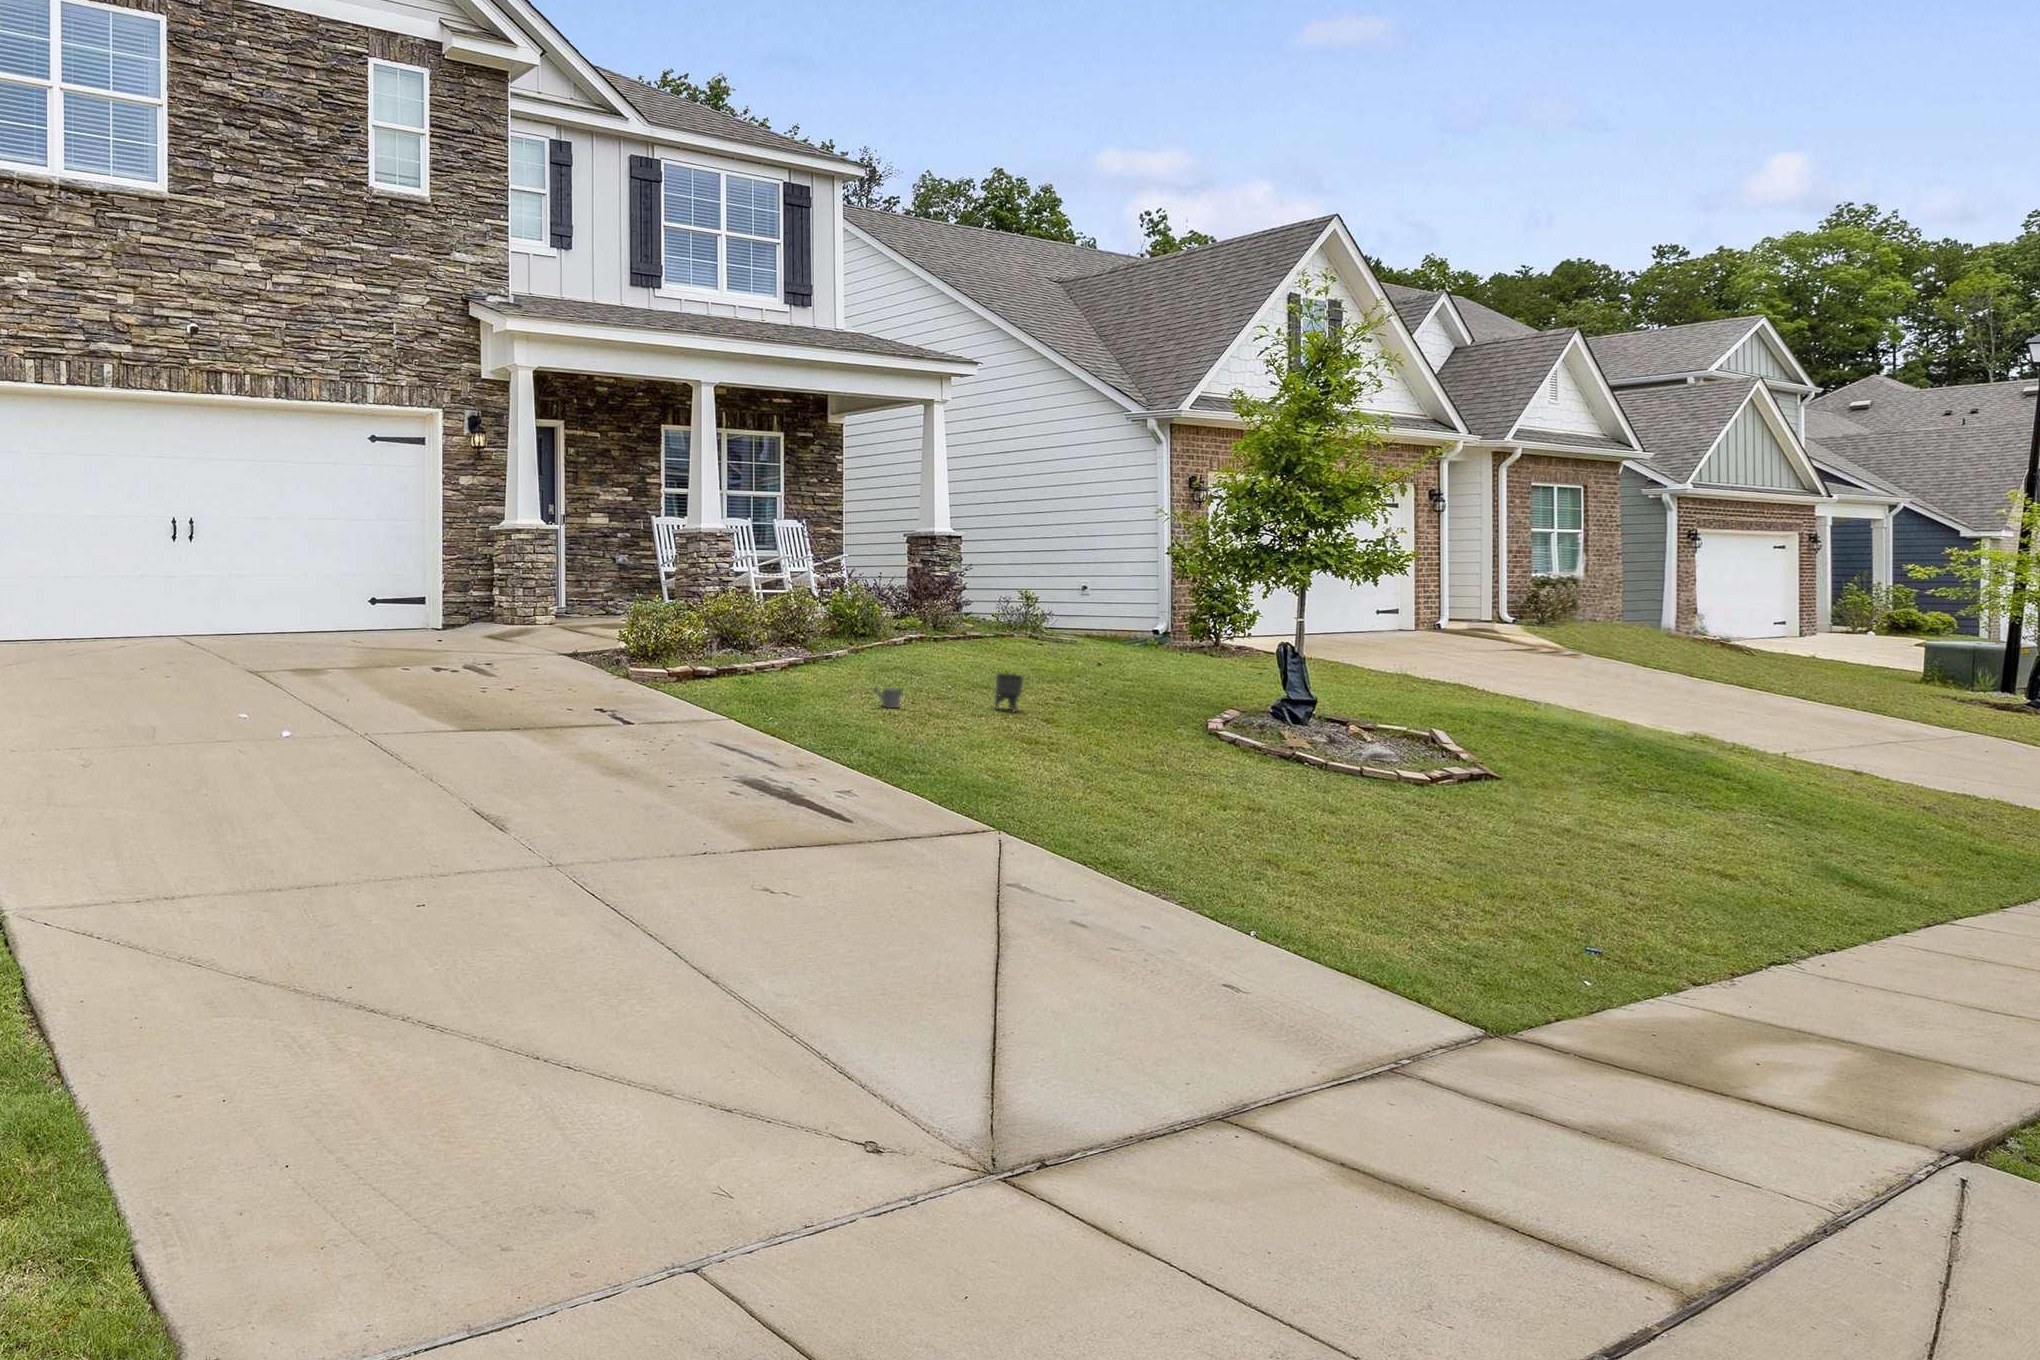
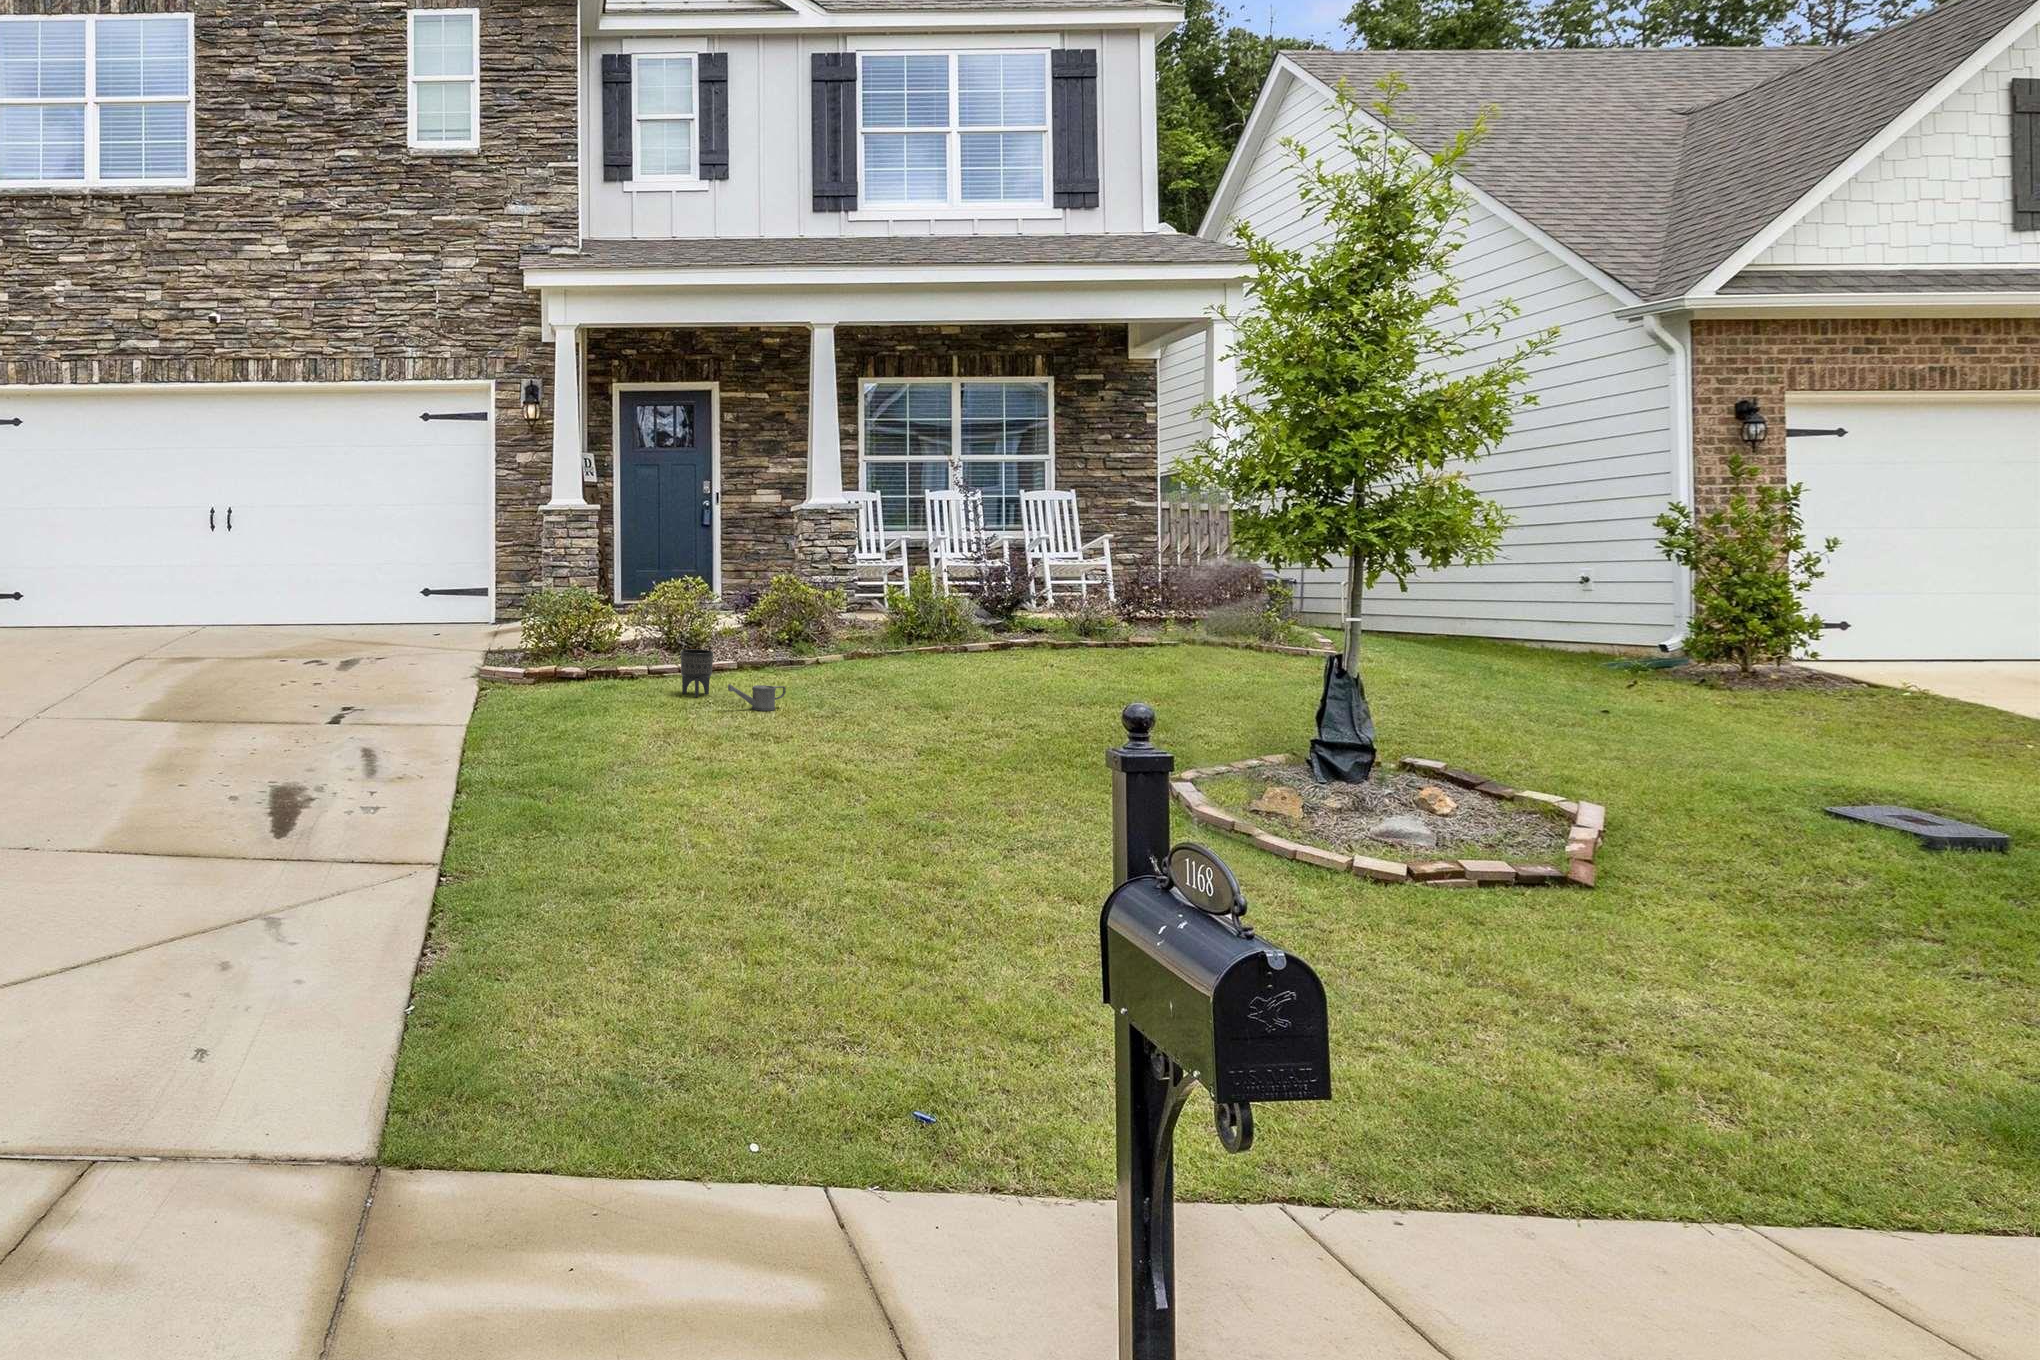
planter: present [995,674,1023,711] -> present [681,649,713,697]

